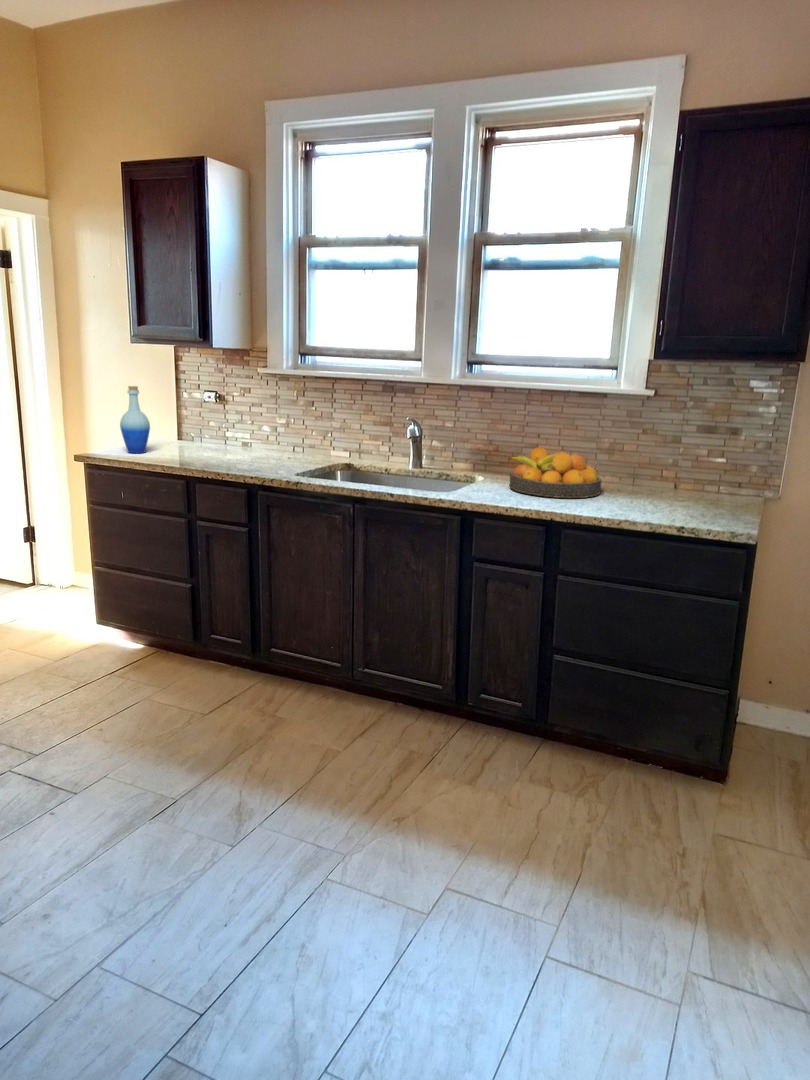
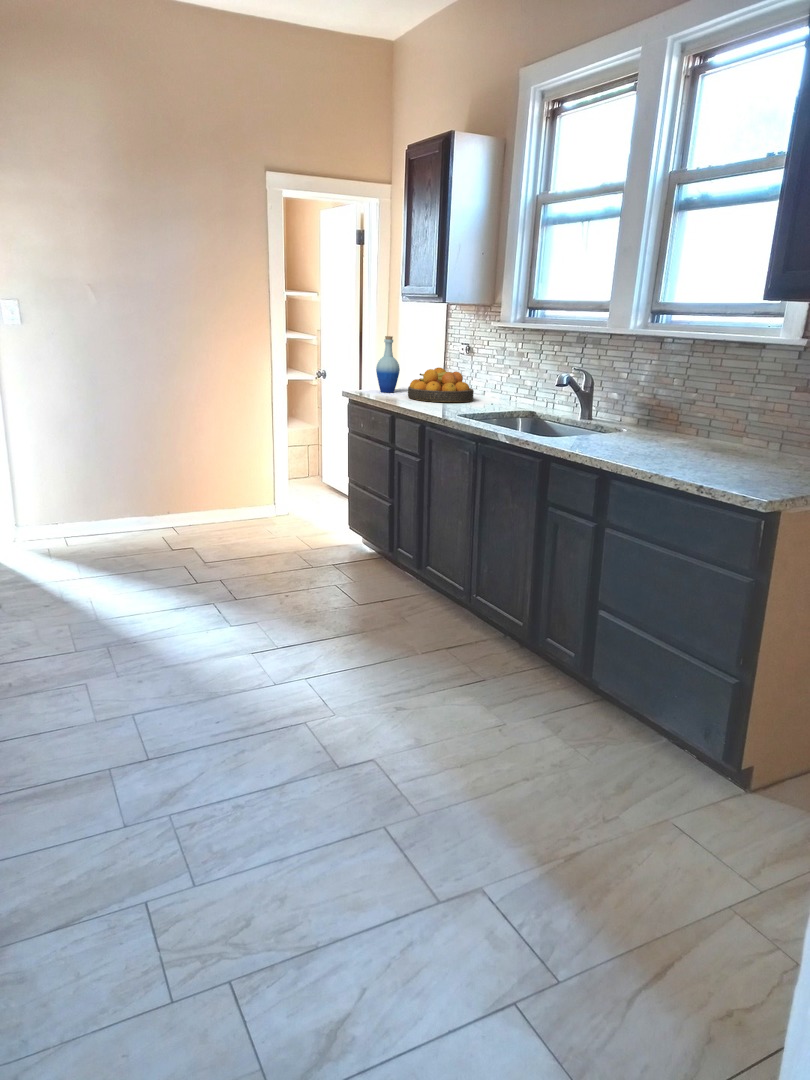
fruit bowl: present [509,447,601,498] -> present [408,368,474,402]

